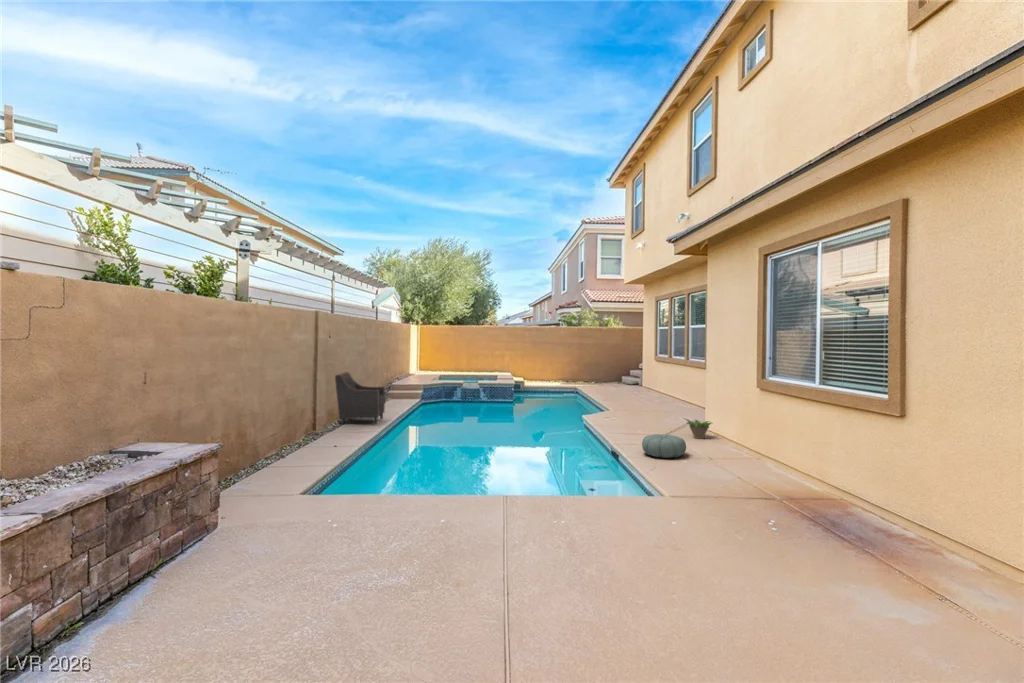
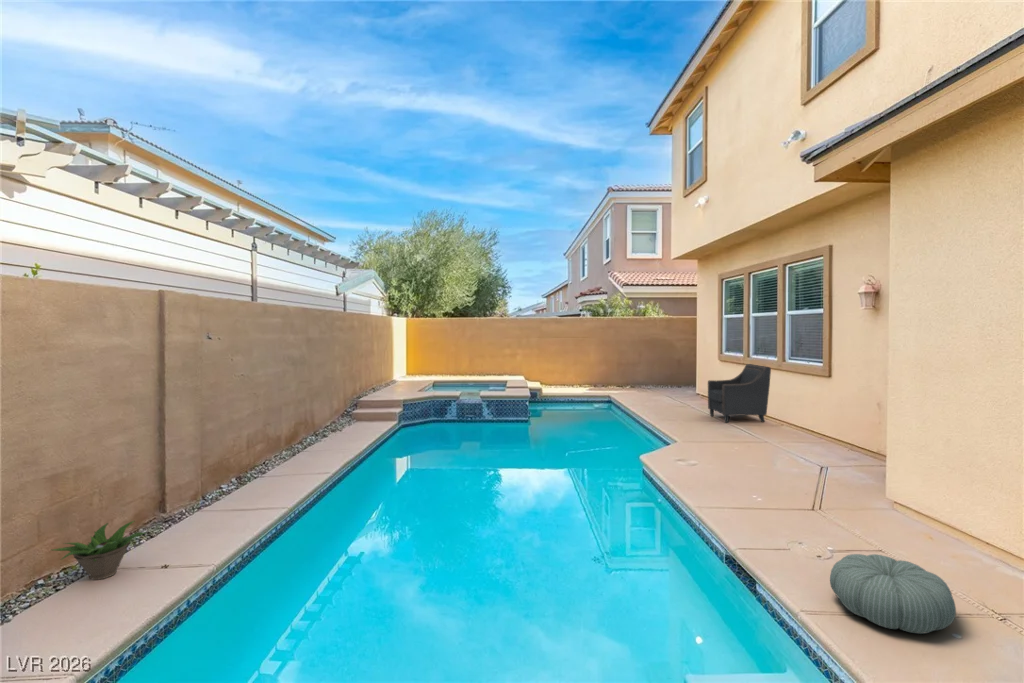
chair: present [335,372,386,425] -> present [708,364,771,423]
decorative plant: present [686,419,711,439] -> present [53,521,146,580]

